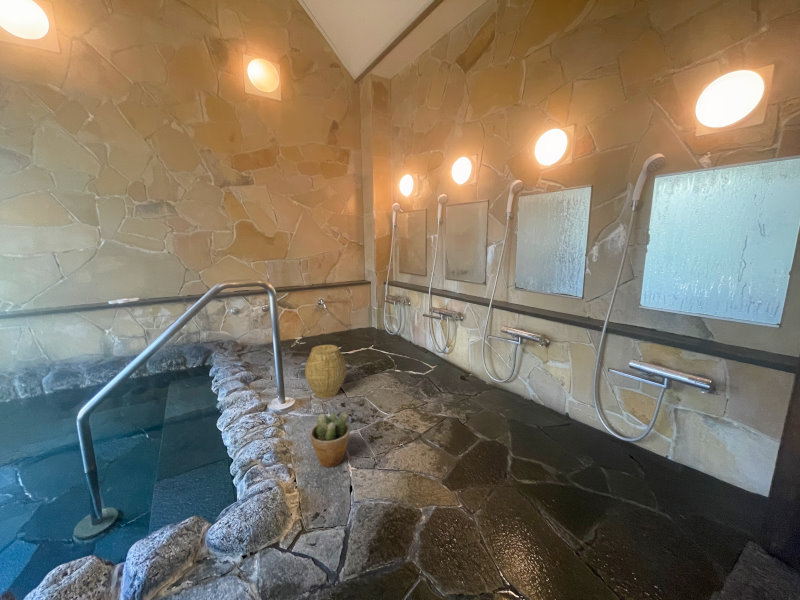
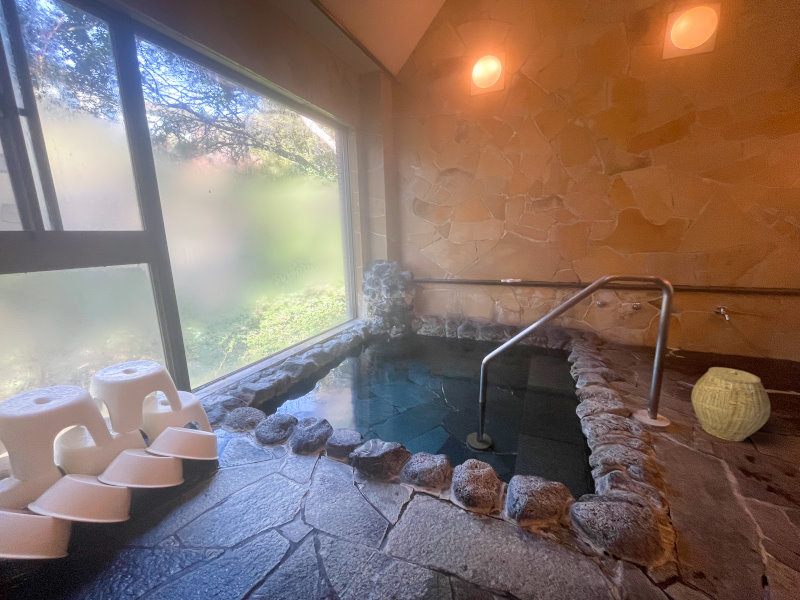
potted plant: present [310,412,350,468] -> none [700,459,780,537]

